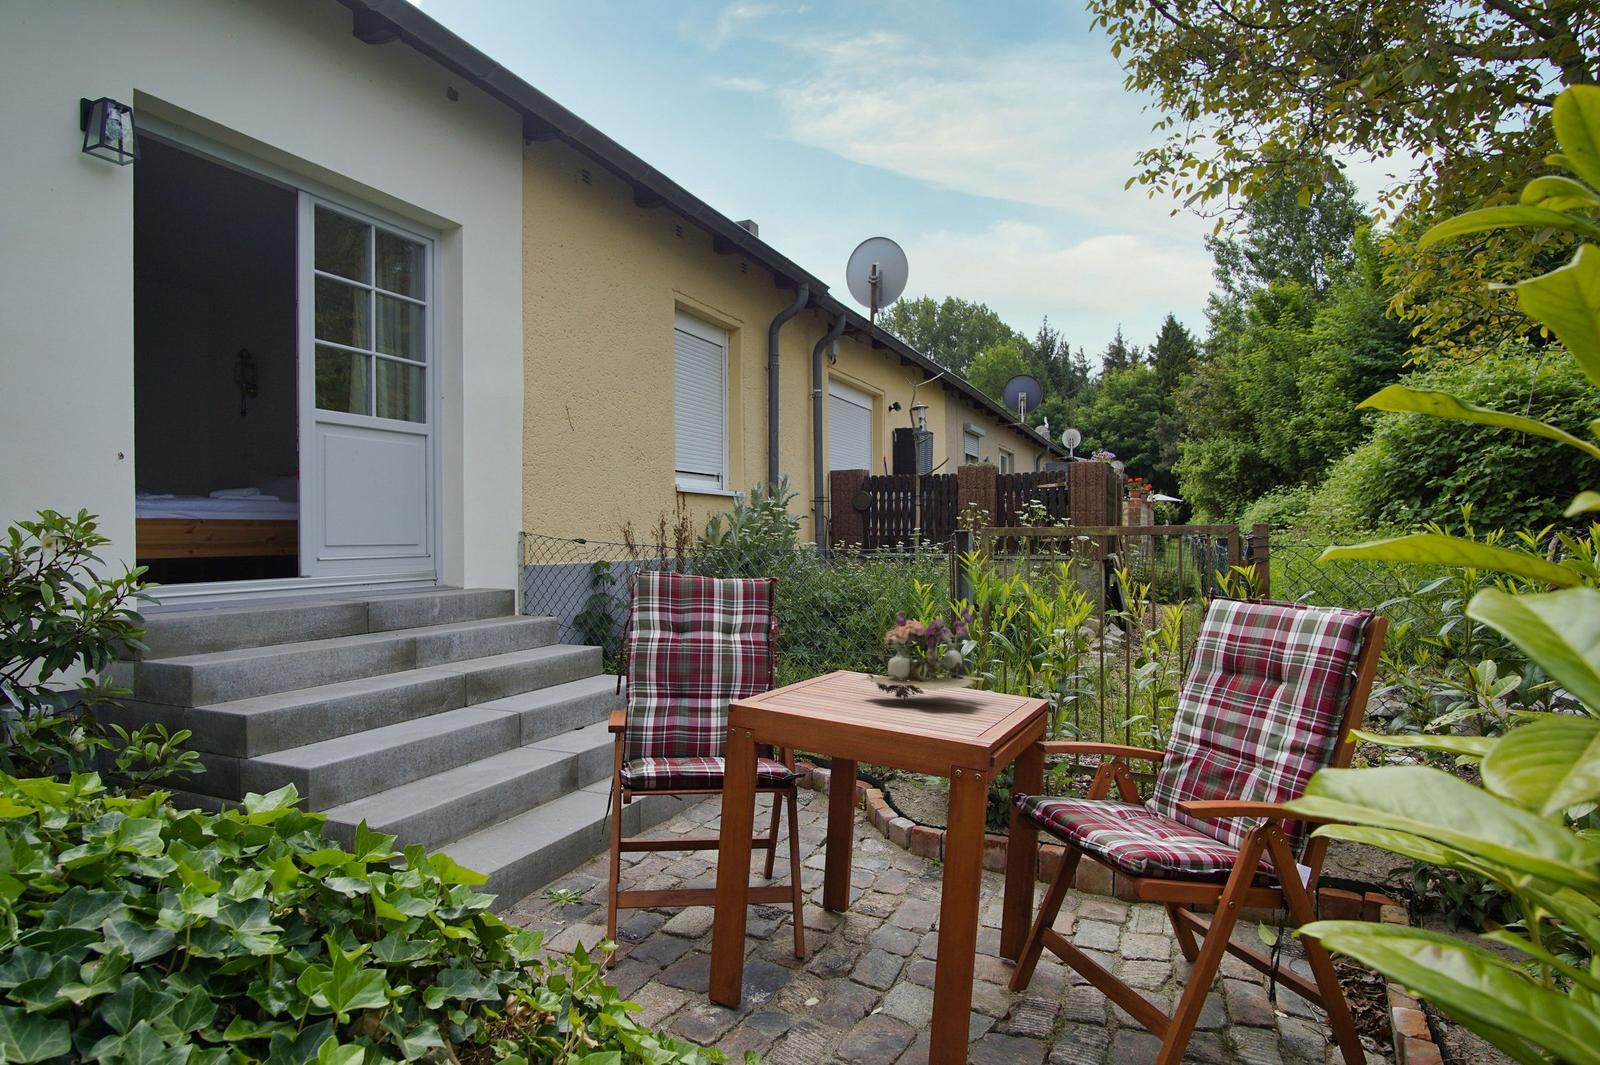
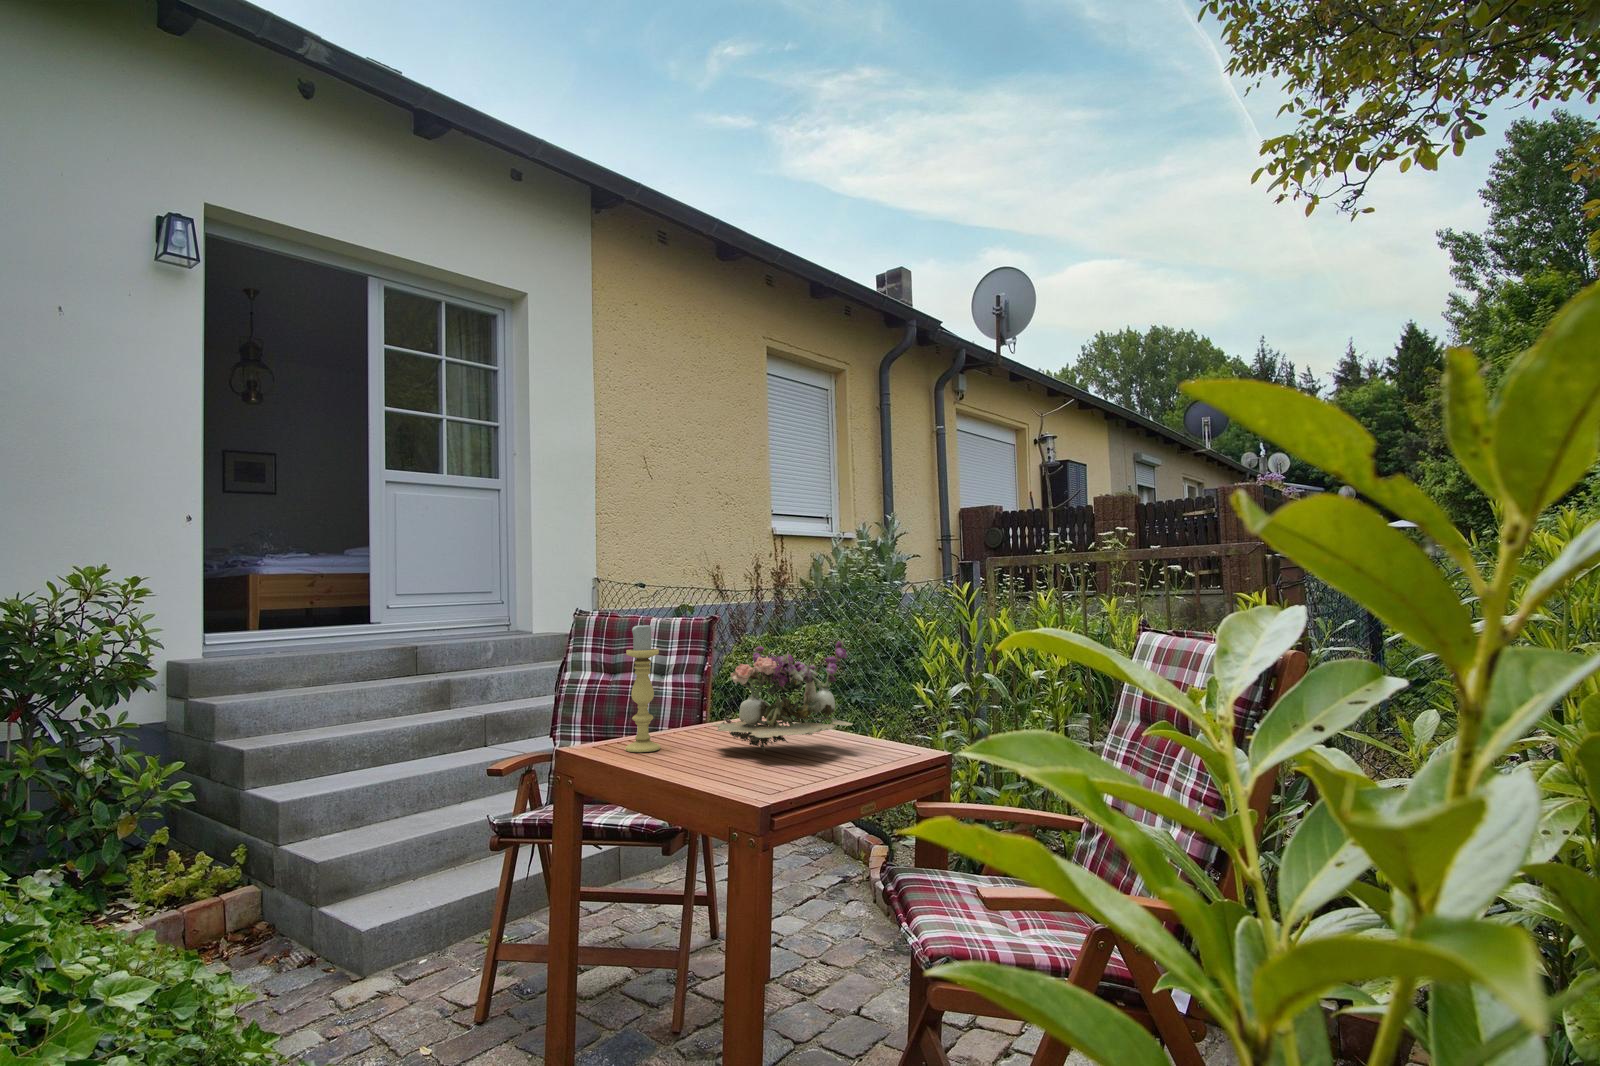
candle holder: none [789,587,820,703] -> present [626,623,660,752]

